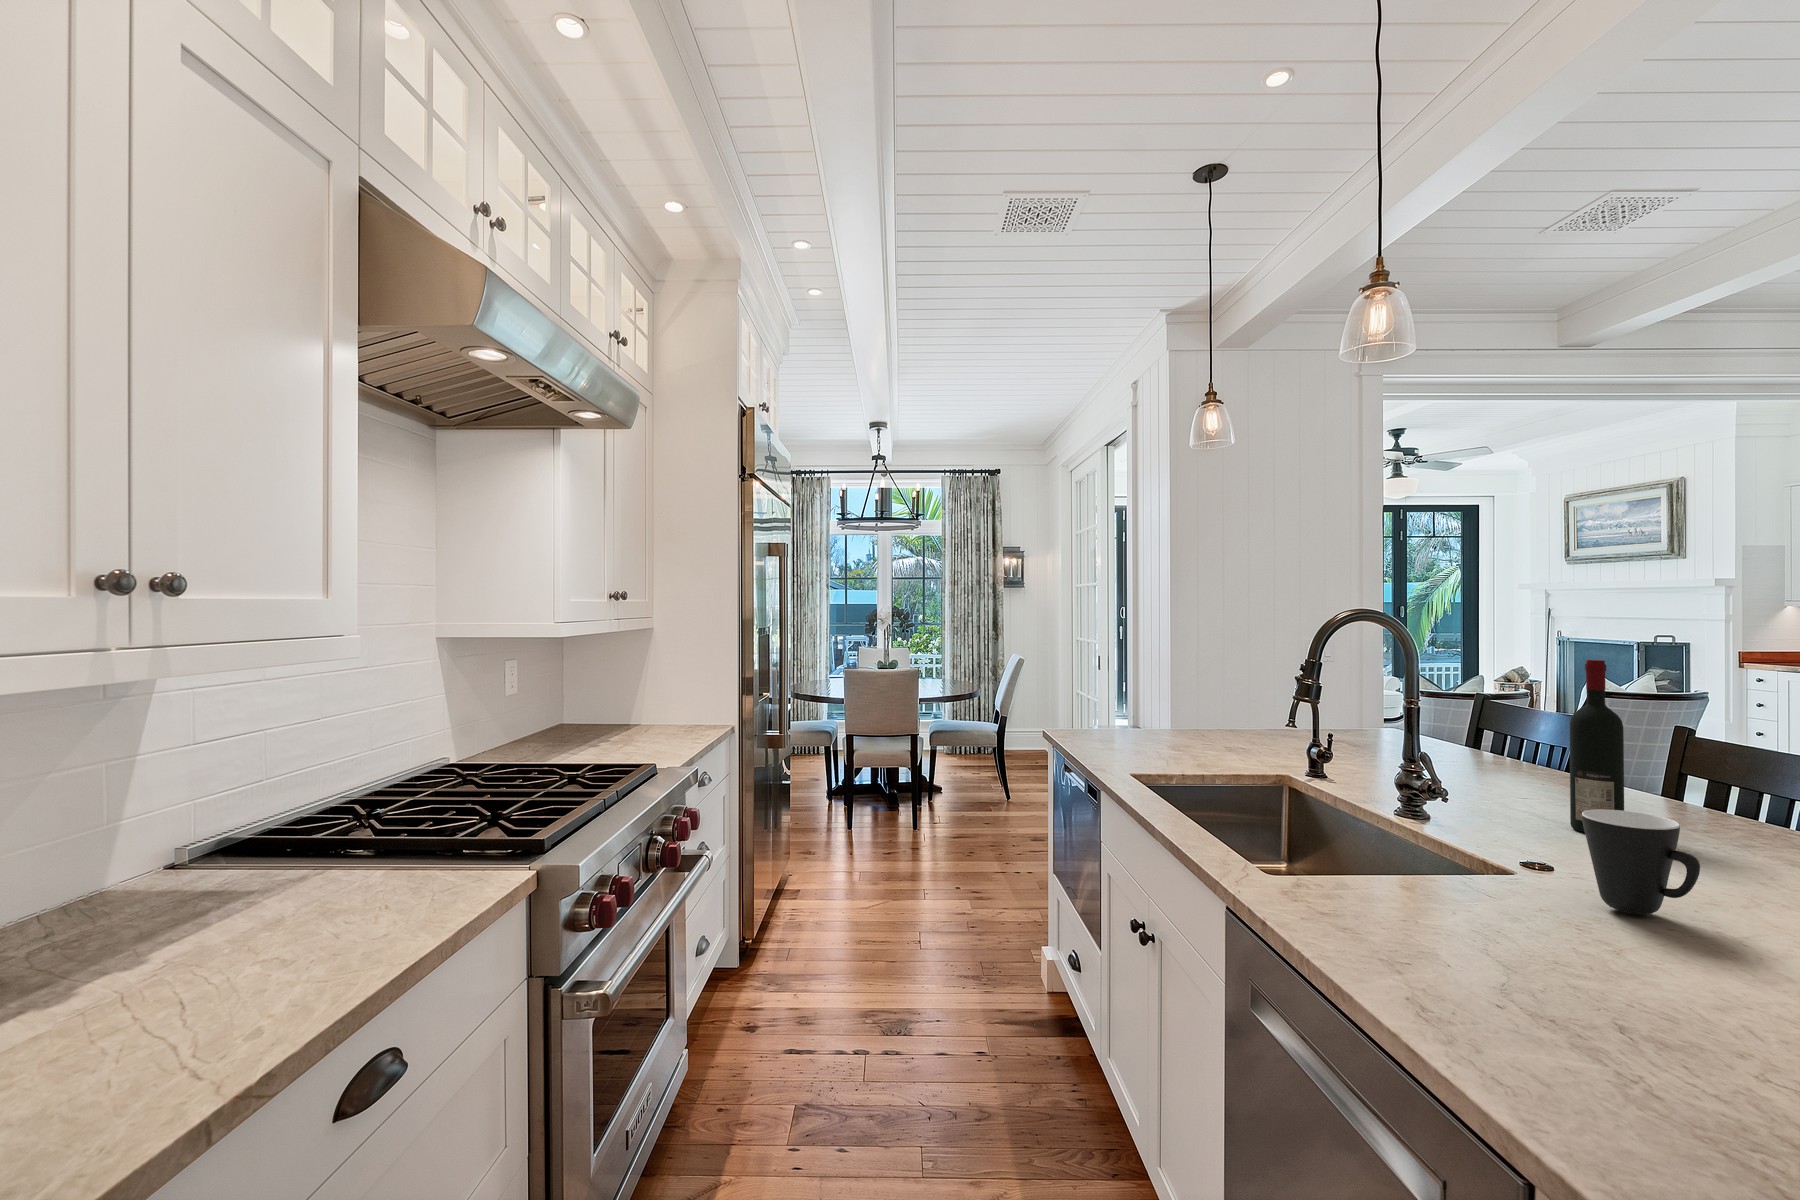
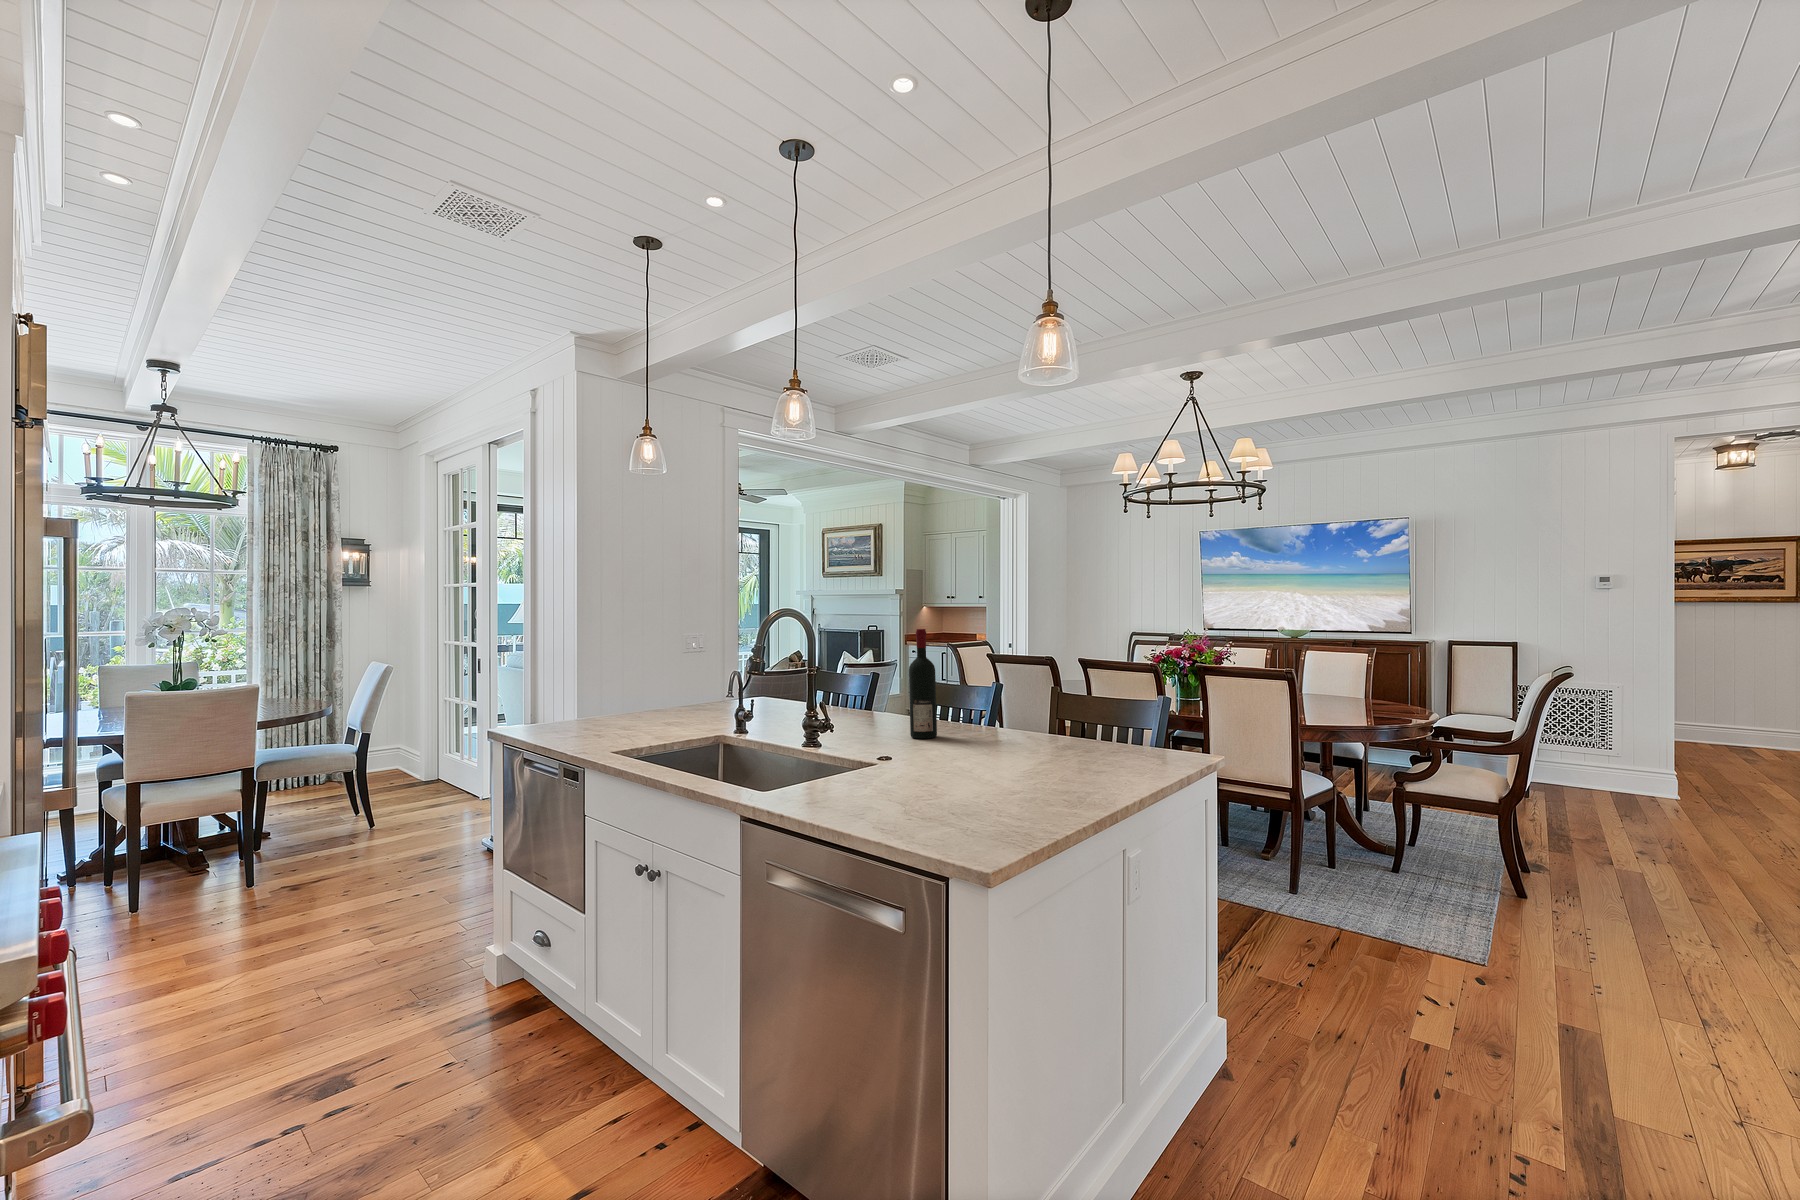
mug: present [1582,809,1700,915] -> none [933,714,986,772]

